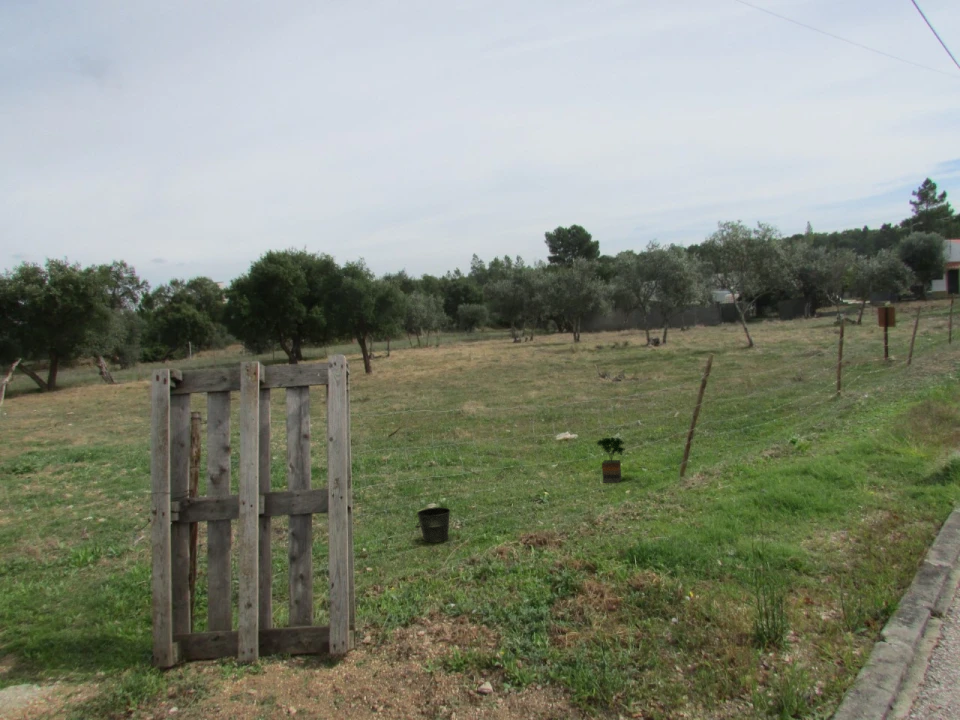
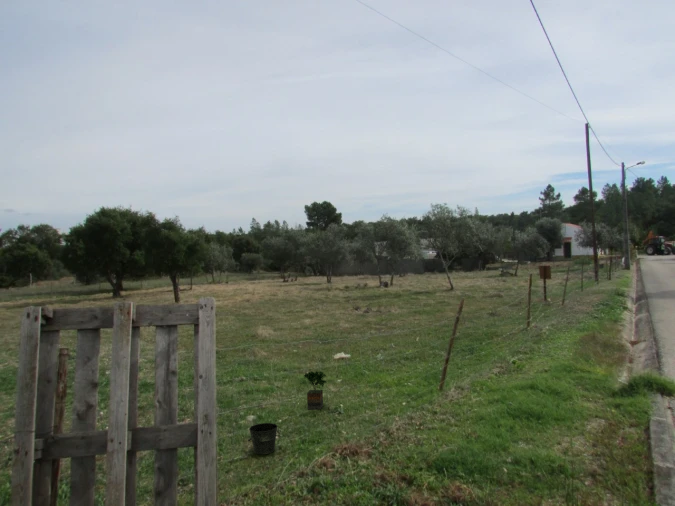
potted tree: present [597,437,625,483] -> present [304,371,326,410]

